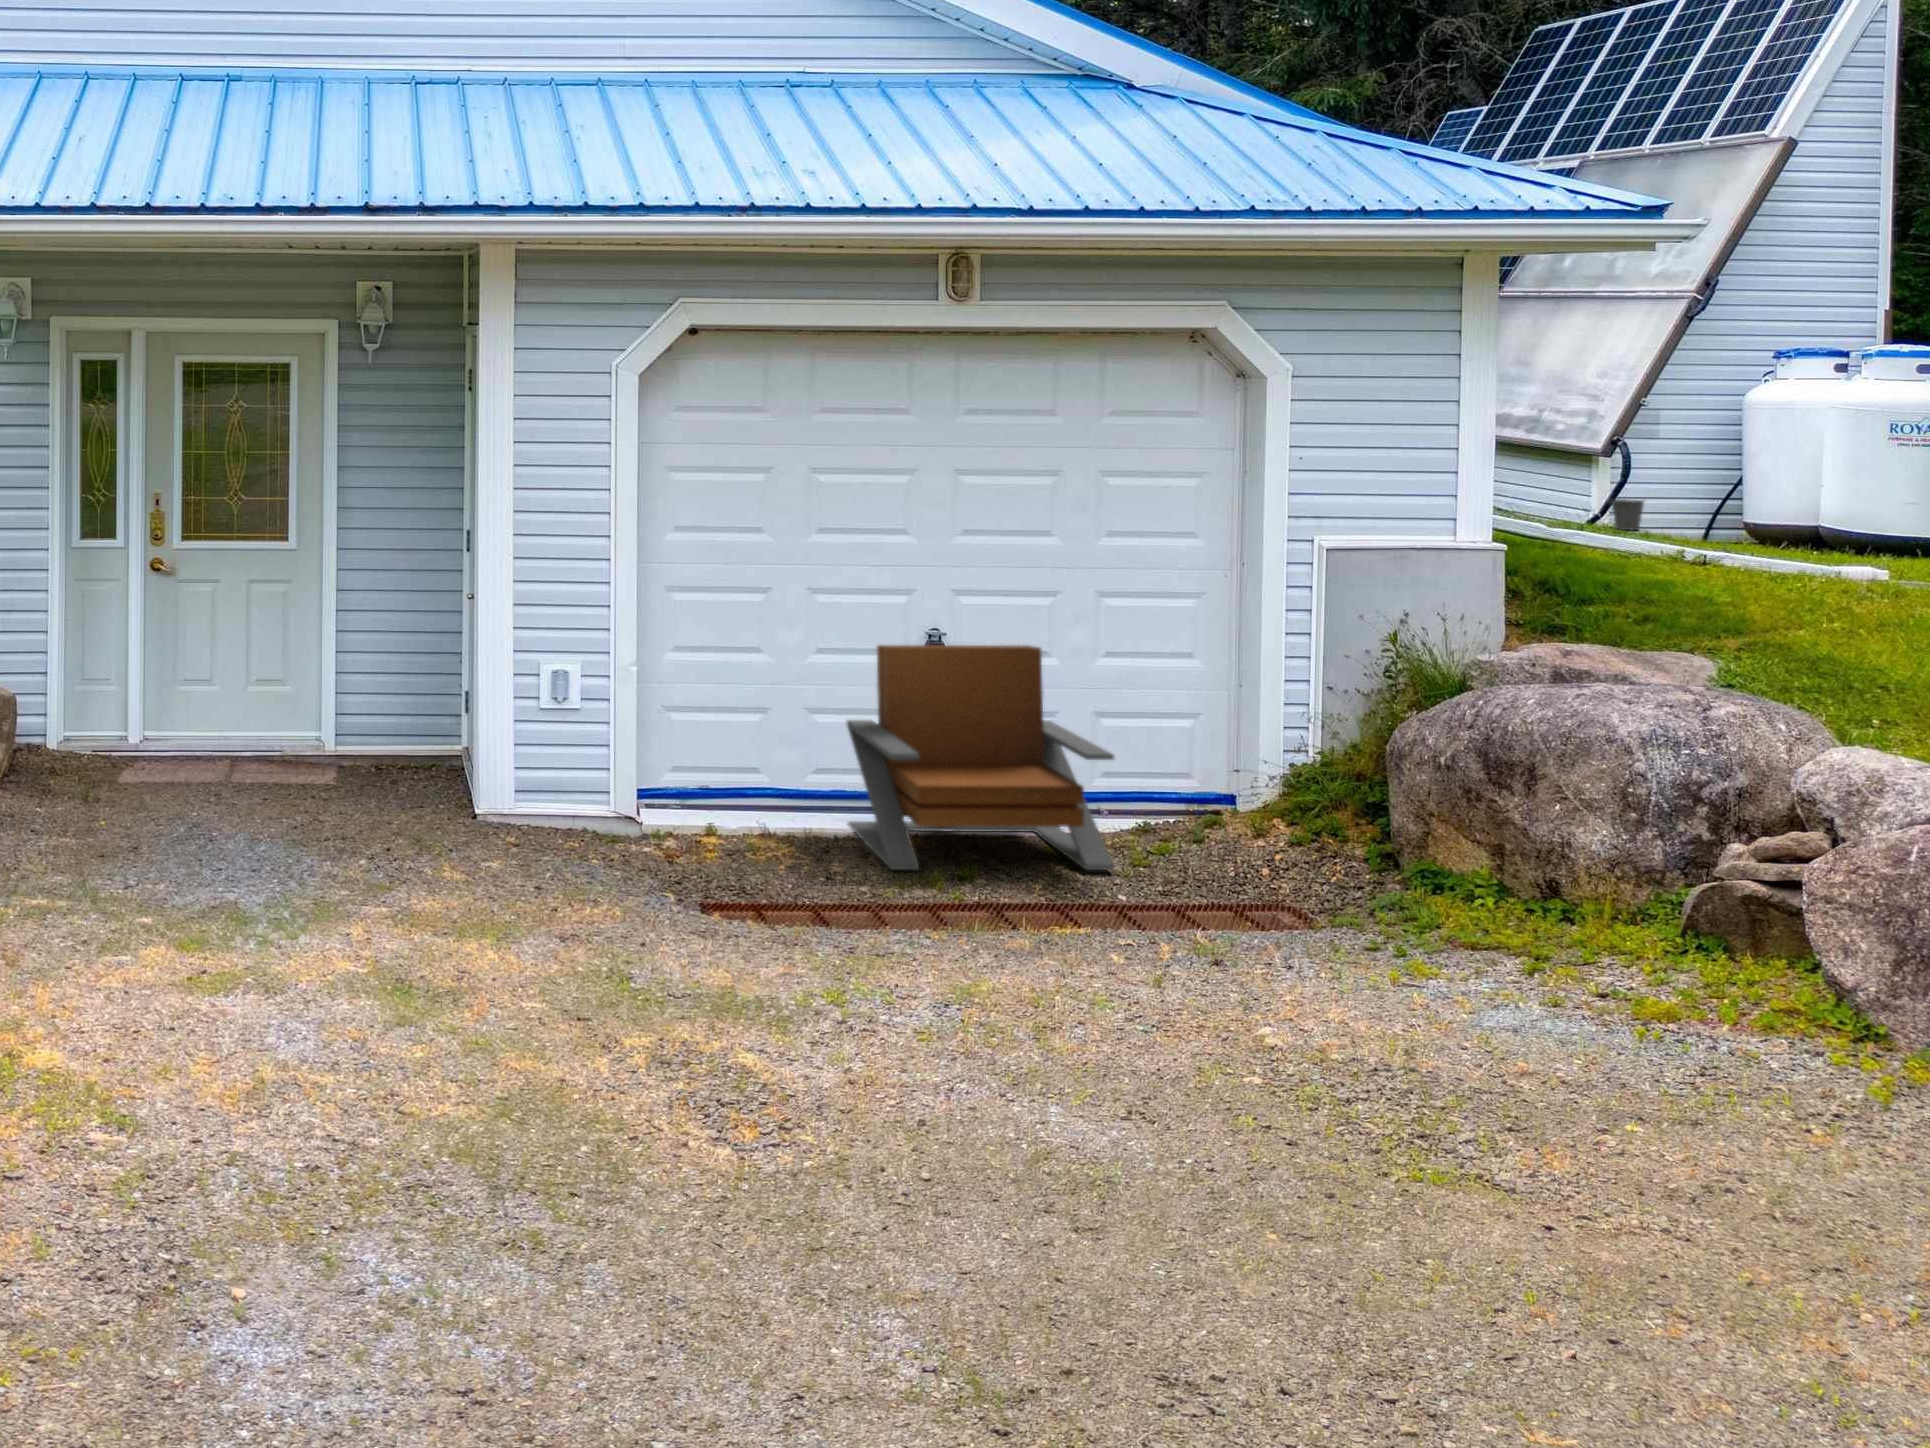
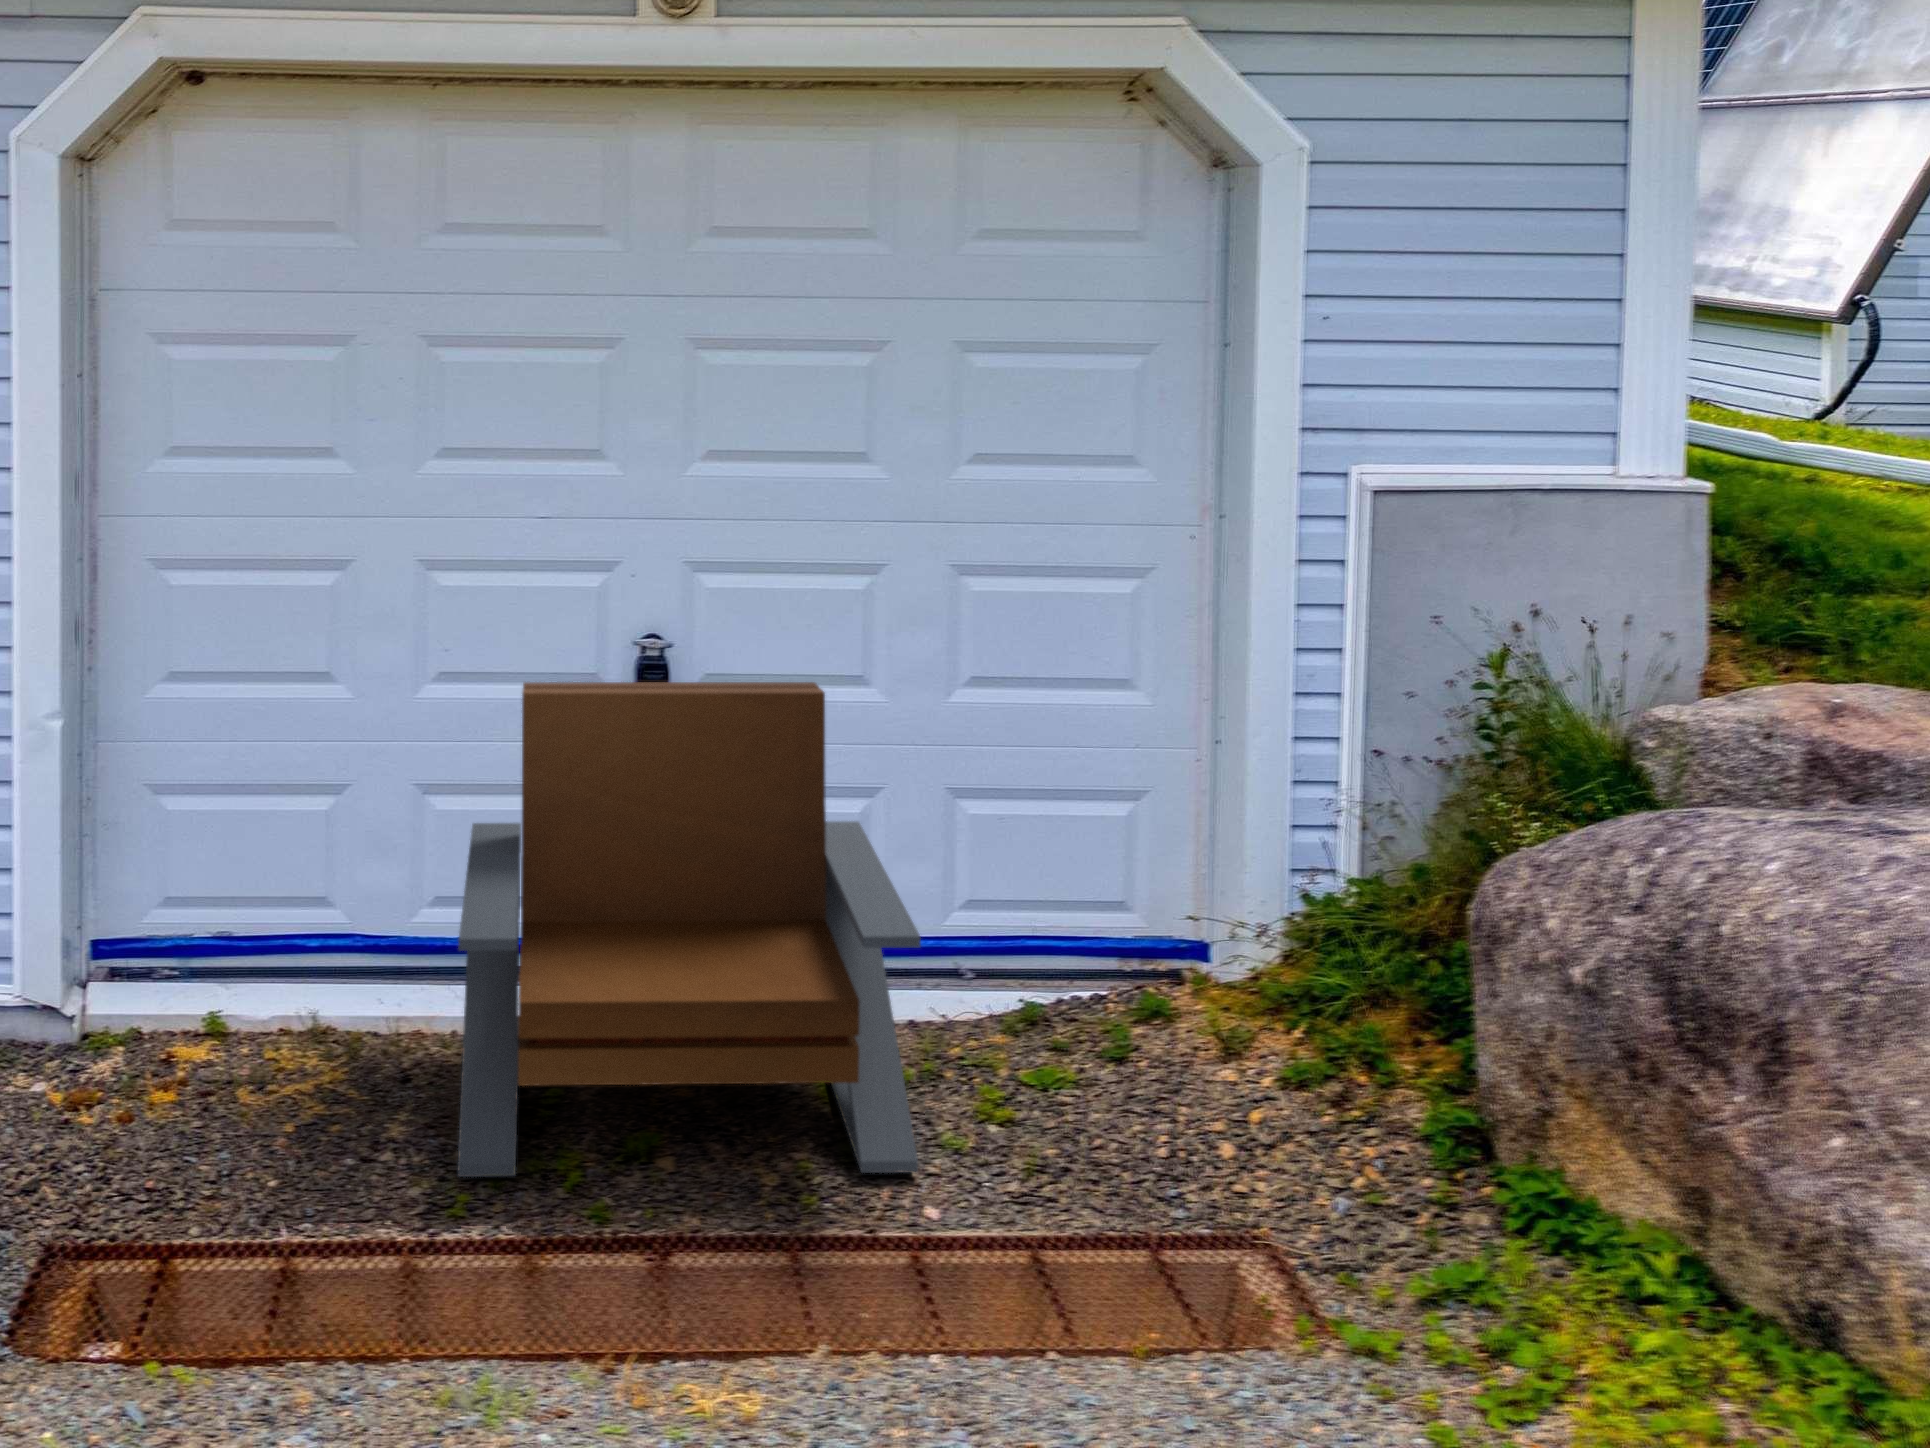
bucket: present [1609,498,1644,530] -> none [1846,379,1899,426]

